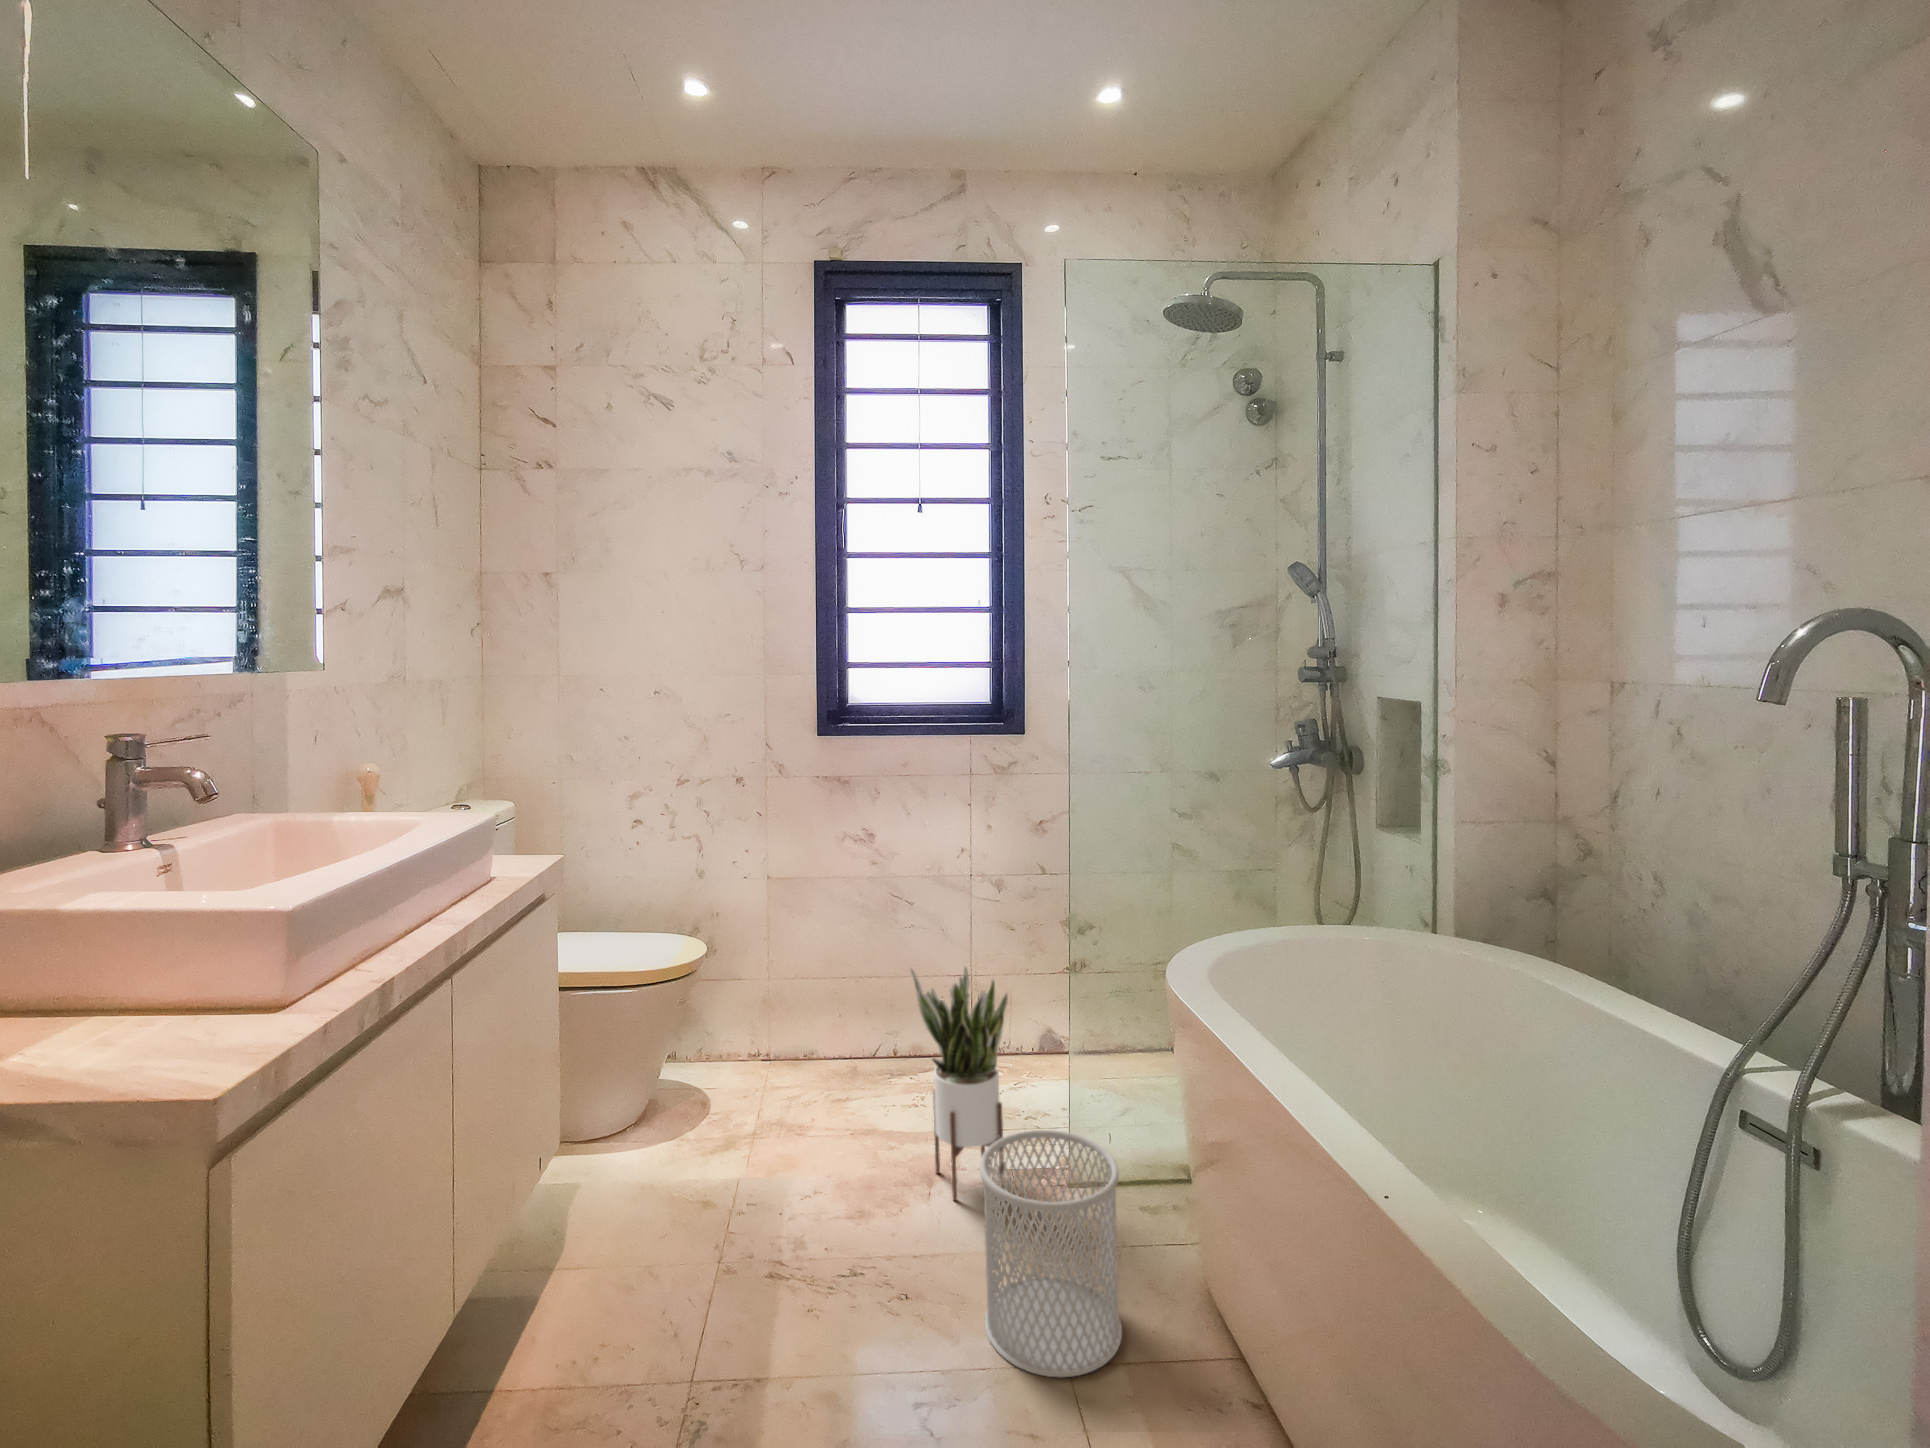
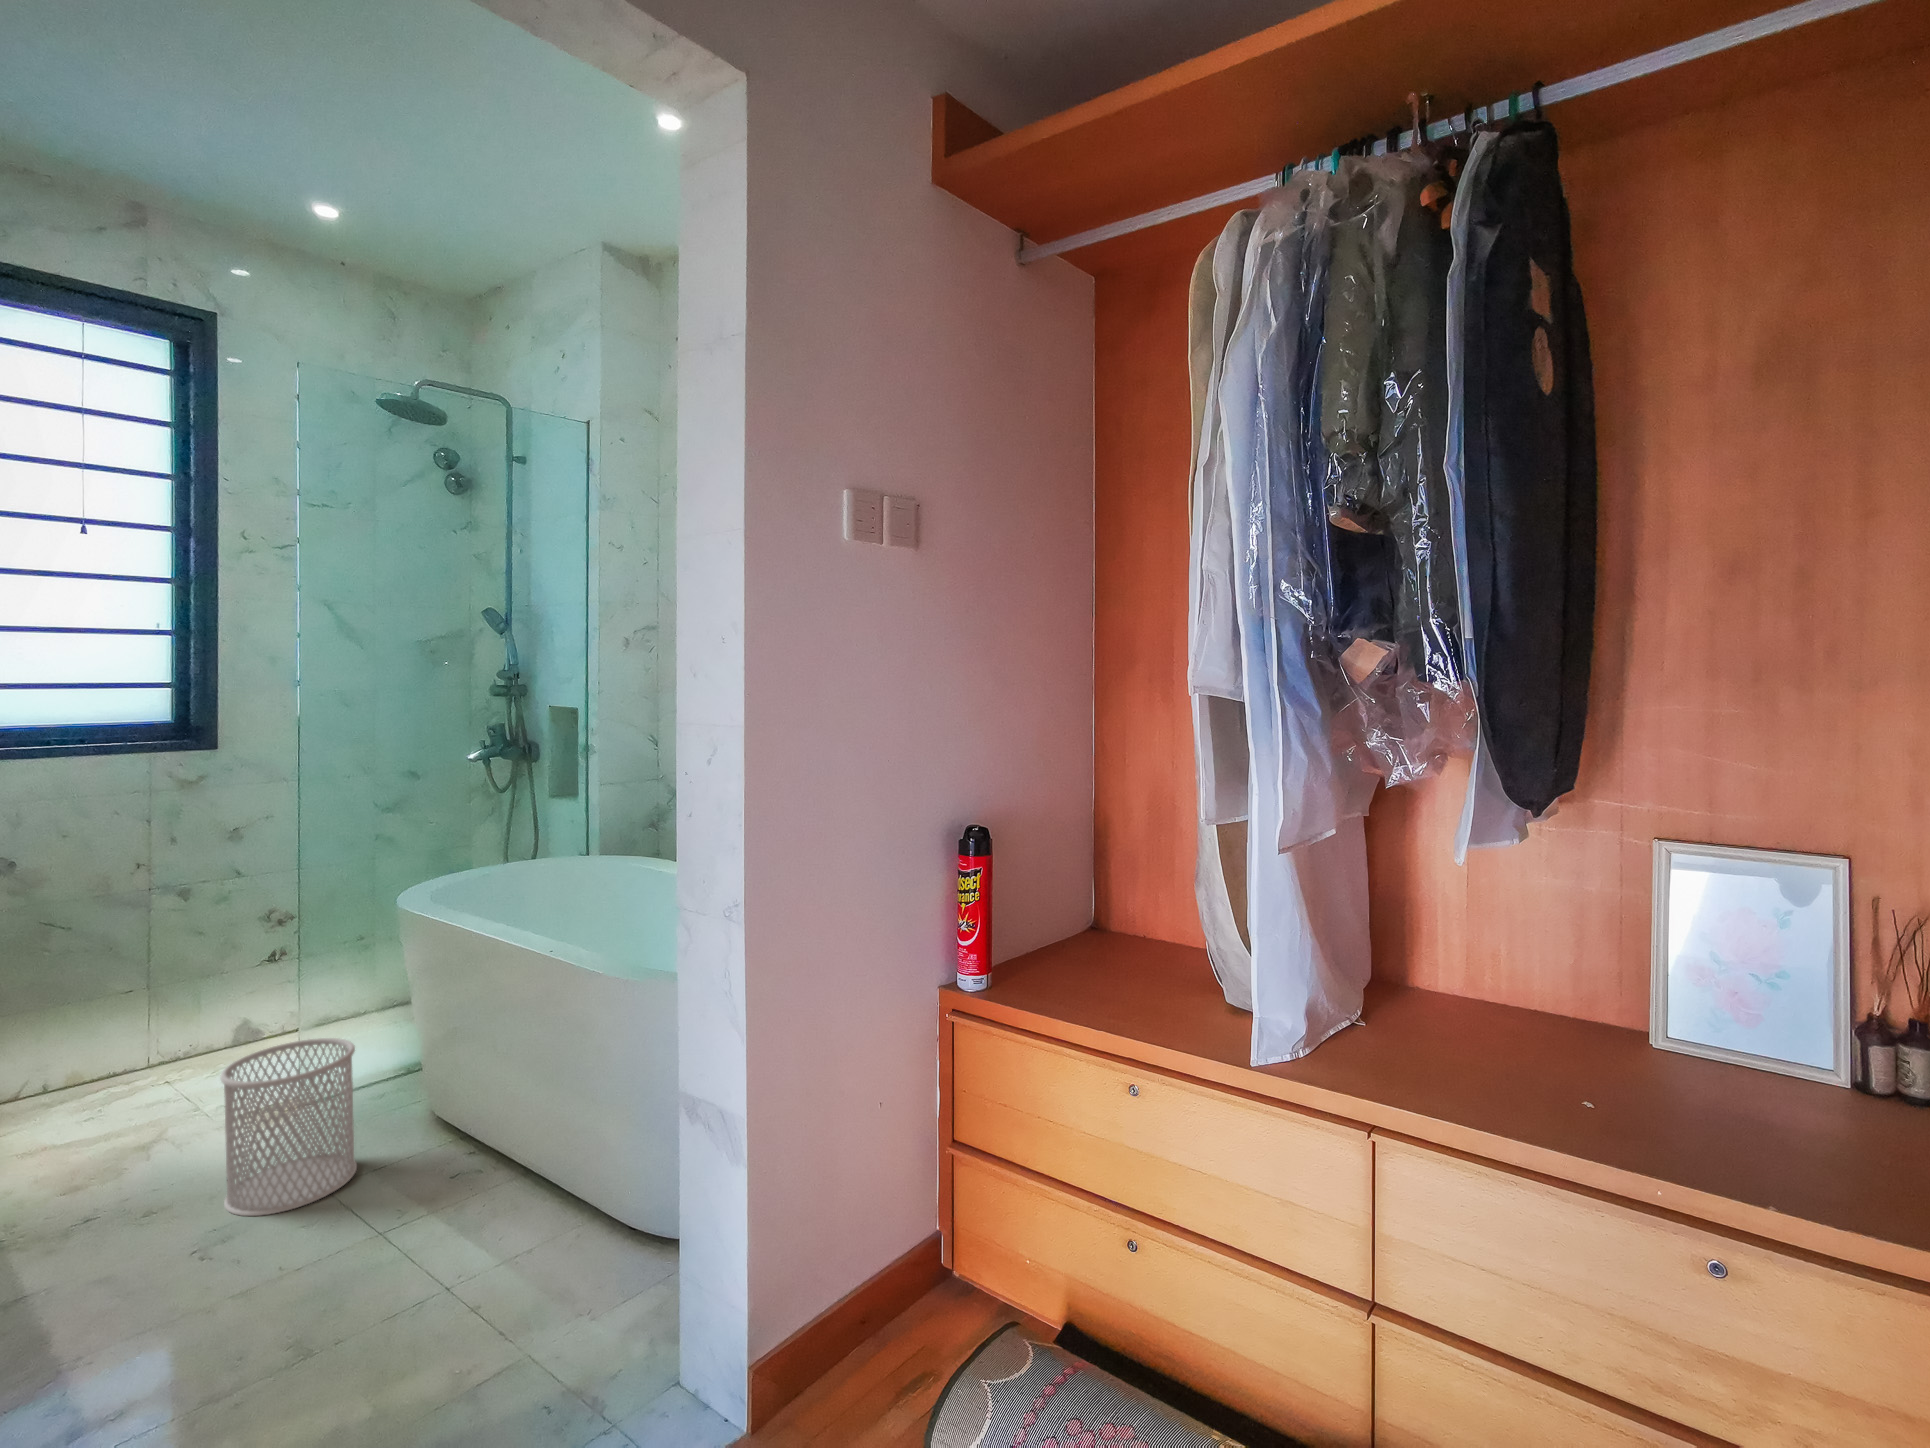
potted plant: present [911,967,1008,1201] -> none [106,949,225,1160]

